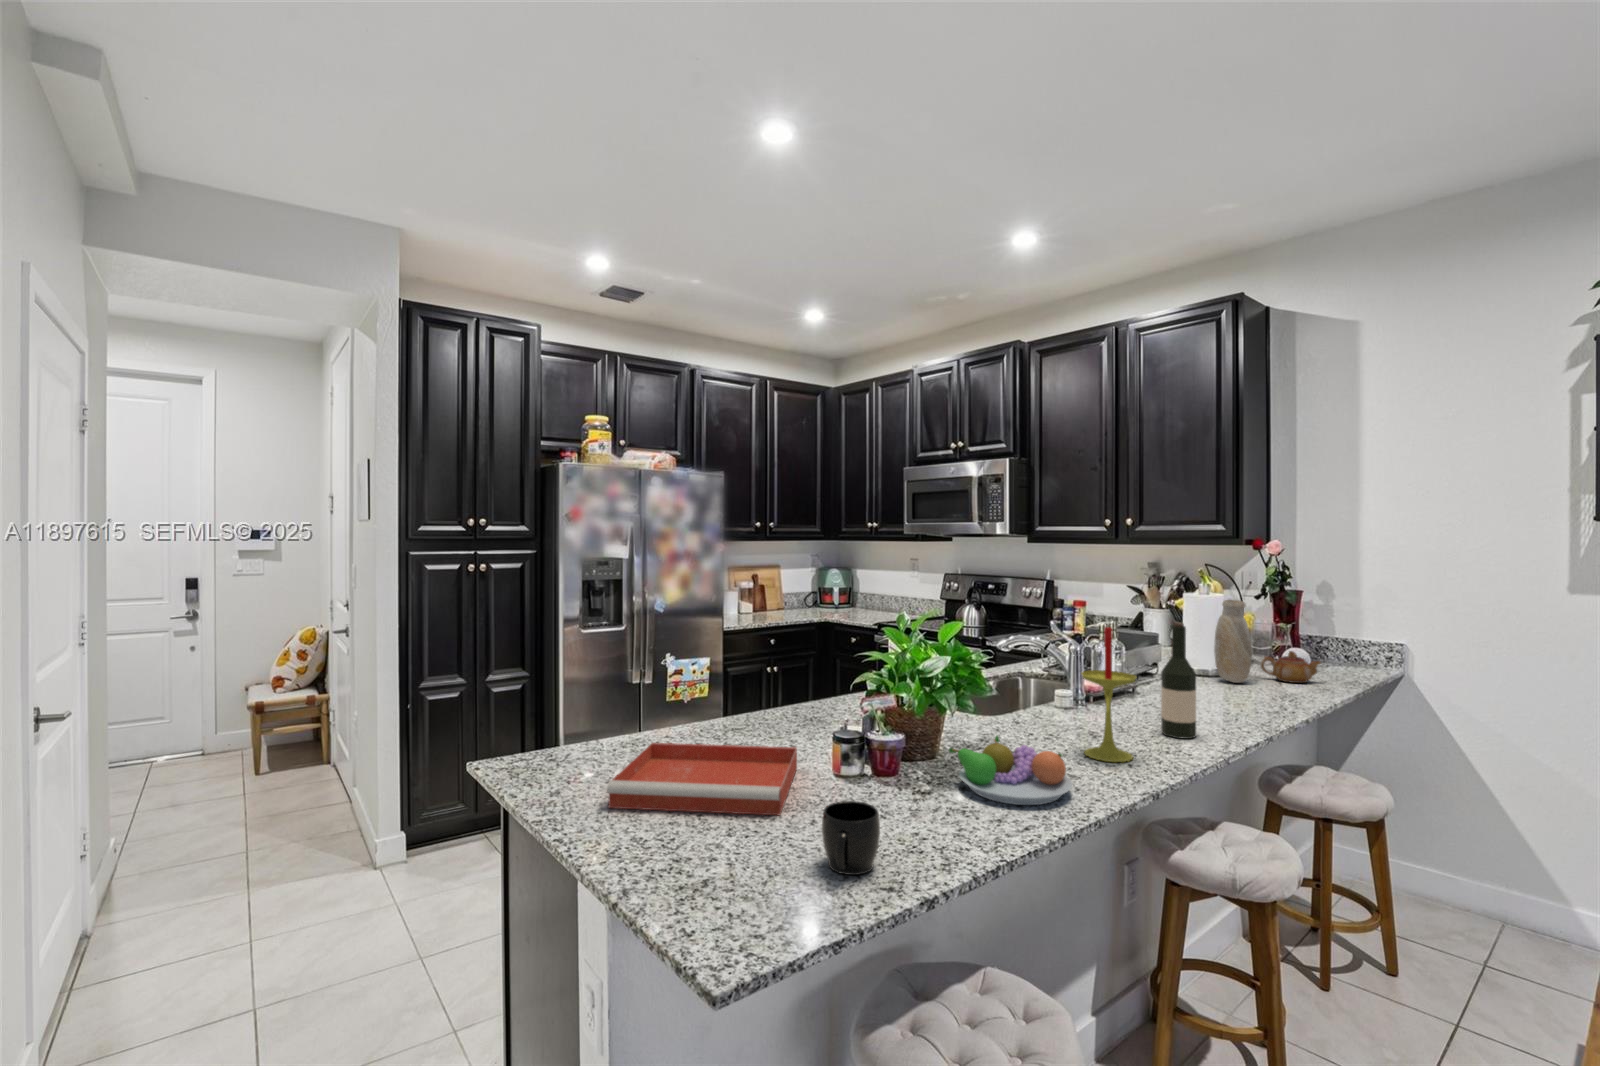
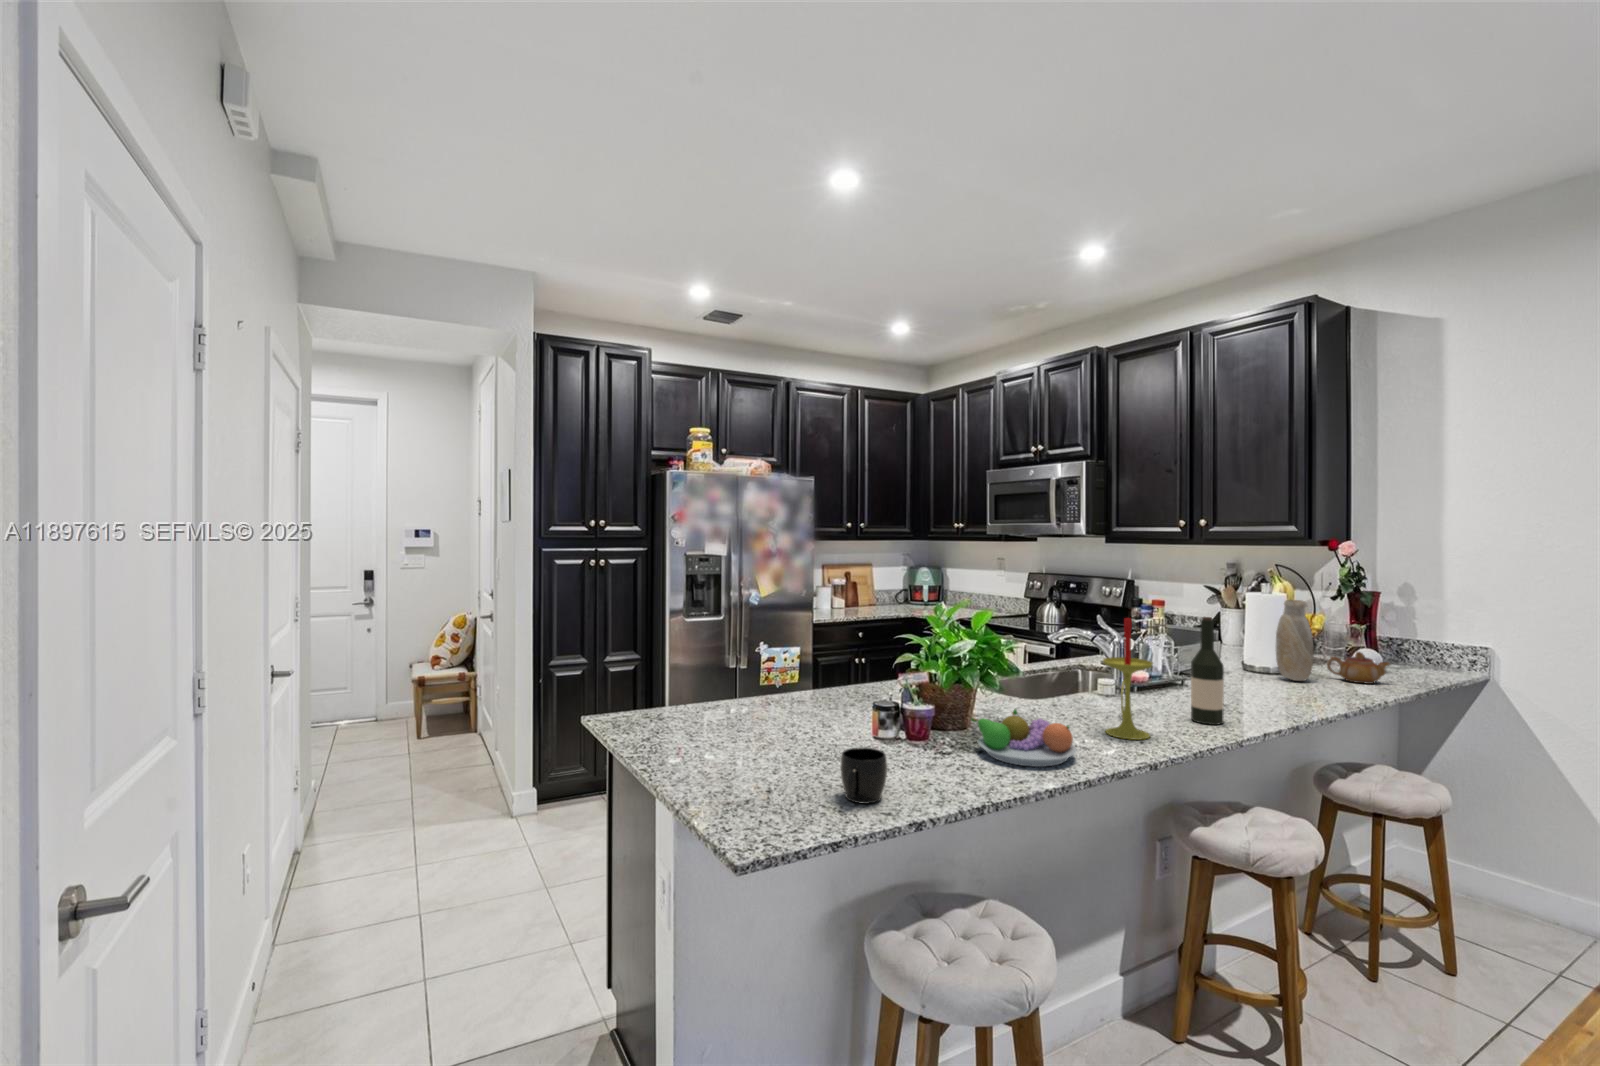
tray: present [607,743,797,815] -> none [682,705,843,762]

